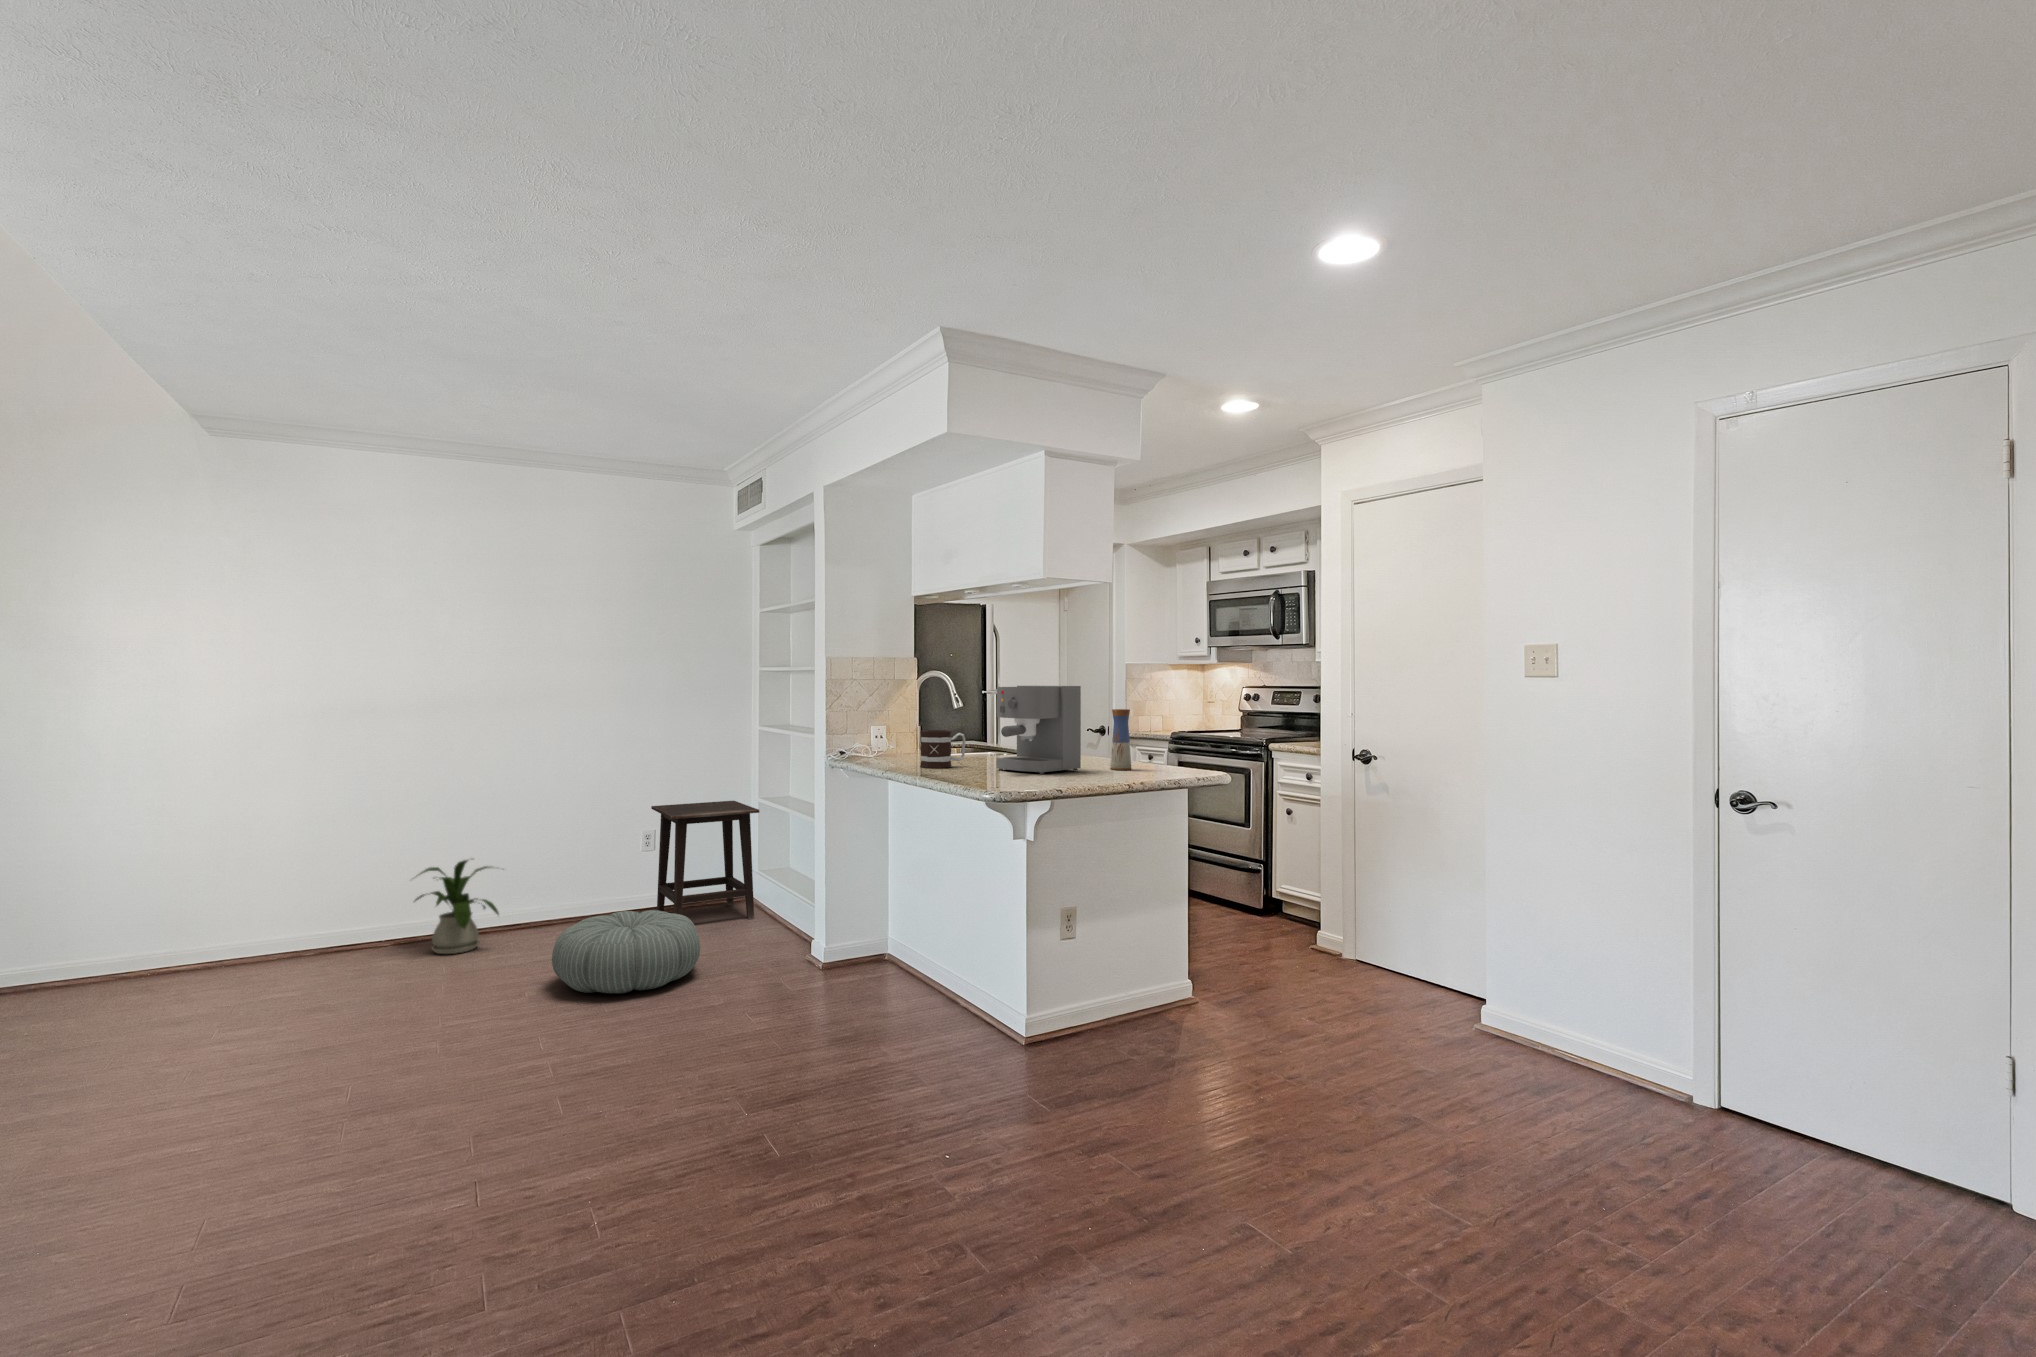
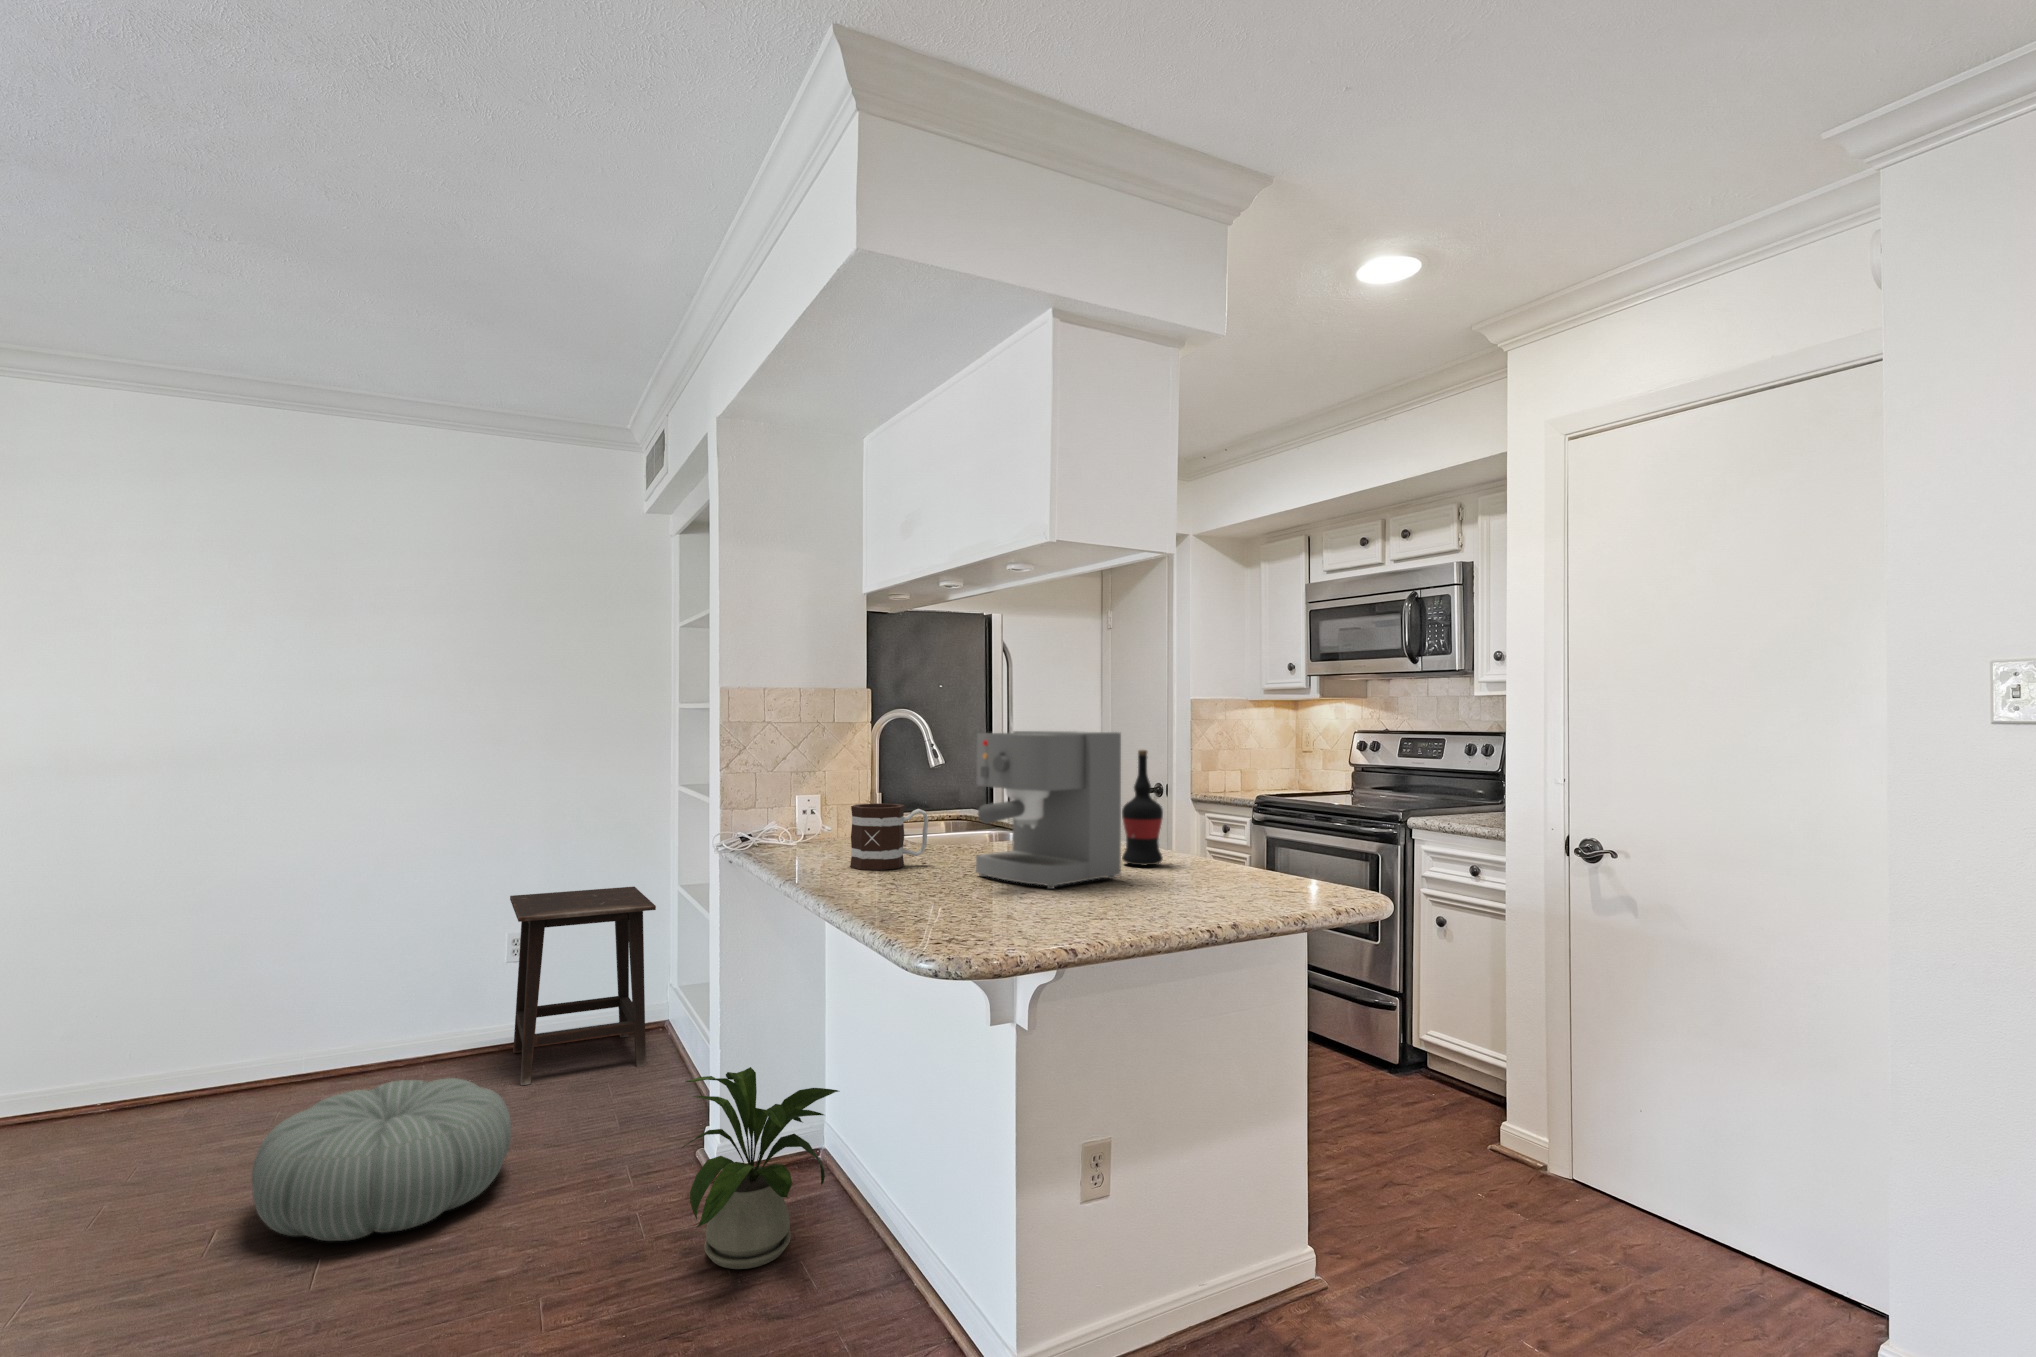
wine bottle: none [1081,697,1105,766] -> present [1122,750,1163,866]
vase: present [1111,709,1131,770] -> none [1172,772,1208,878]
house plant: present [415,860,499,954] -> present [682,1067,839,1269]

